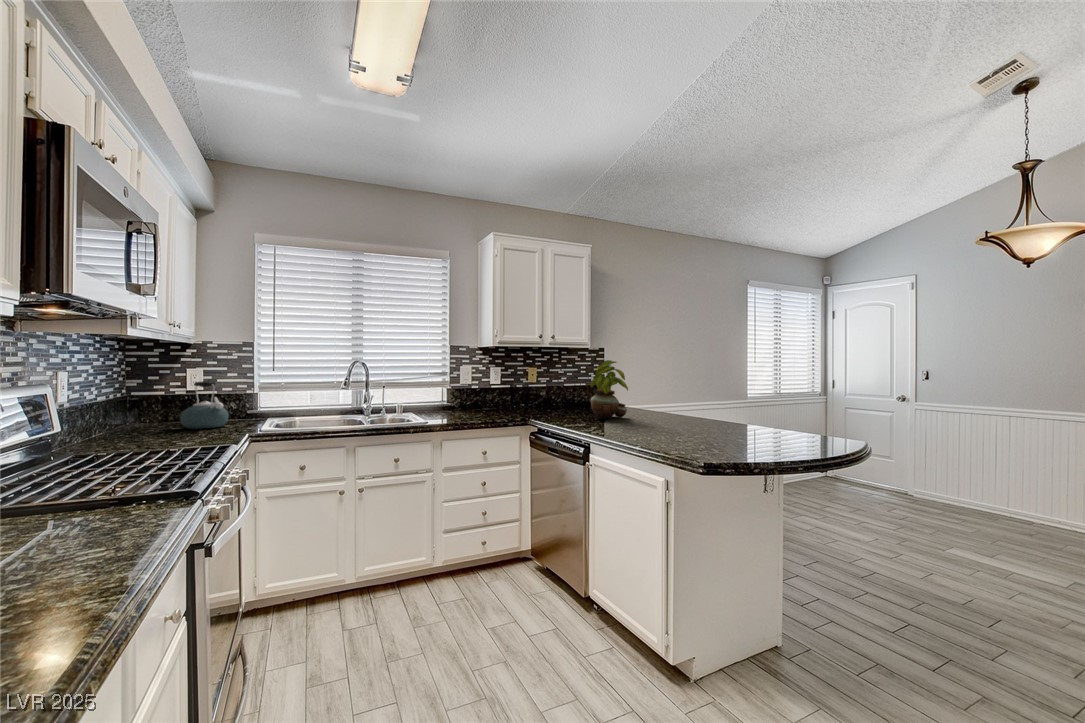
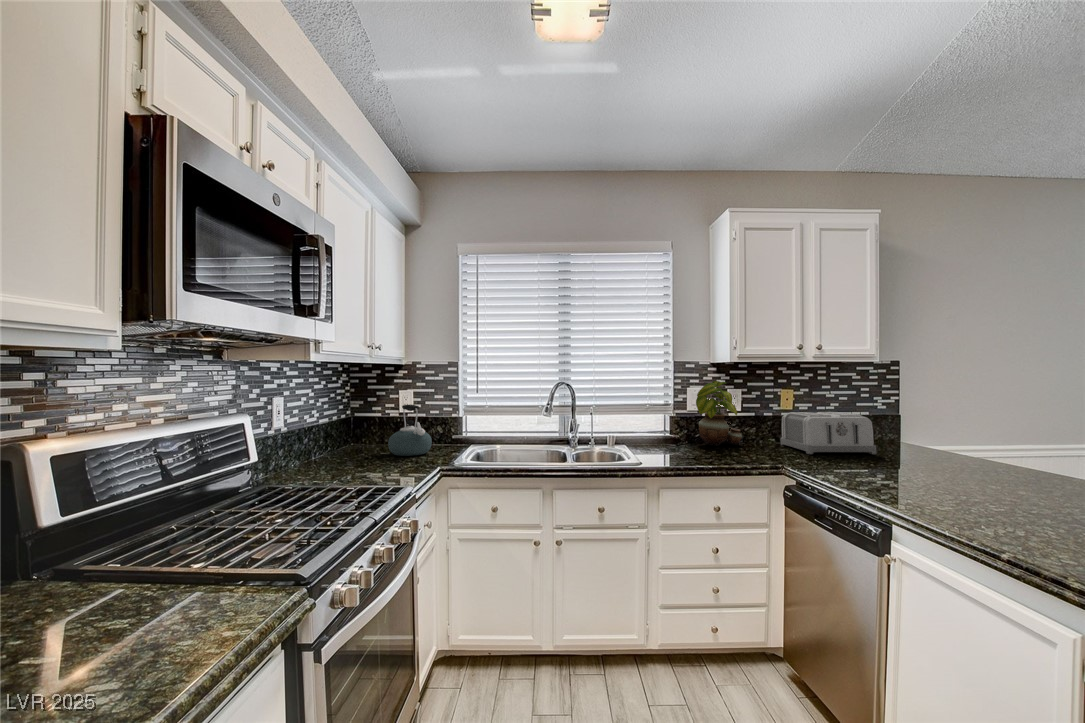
potted plant: present [590,360,628,419] -> present [696,381,742,446]
toaster: none [528,383,584,411] -> present [780,412,876,454]

